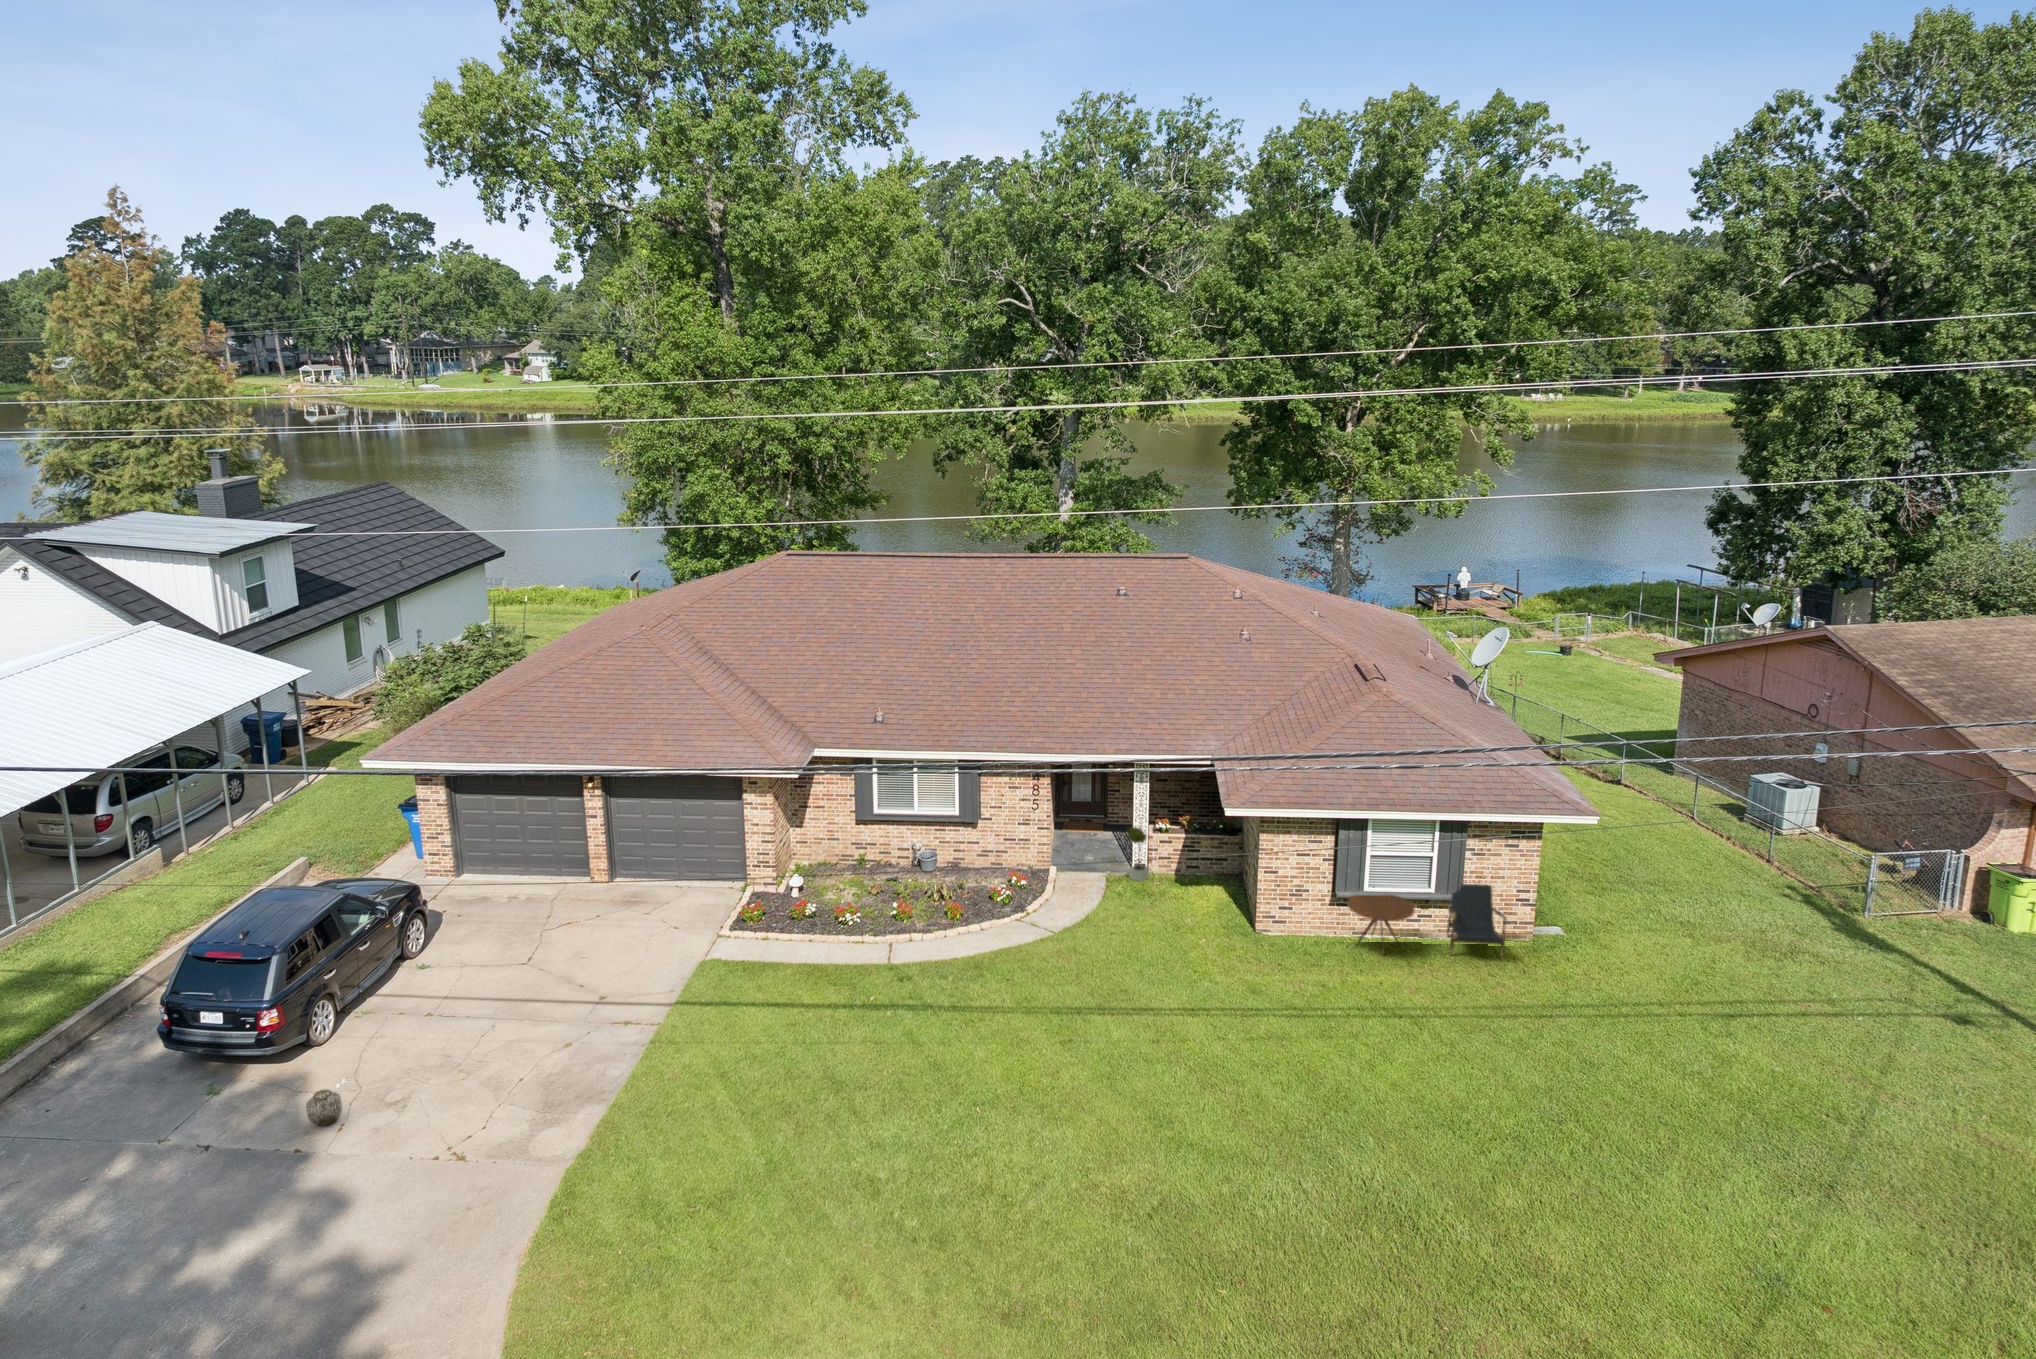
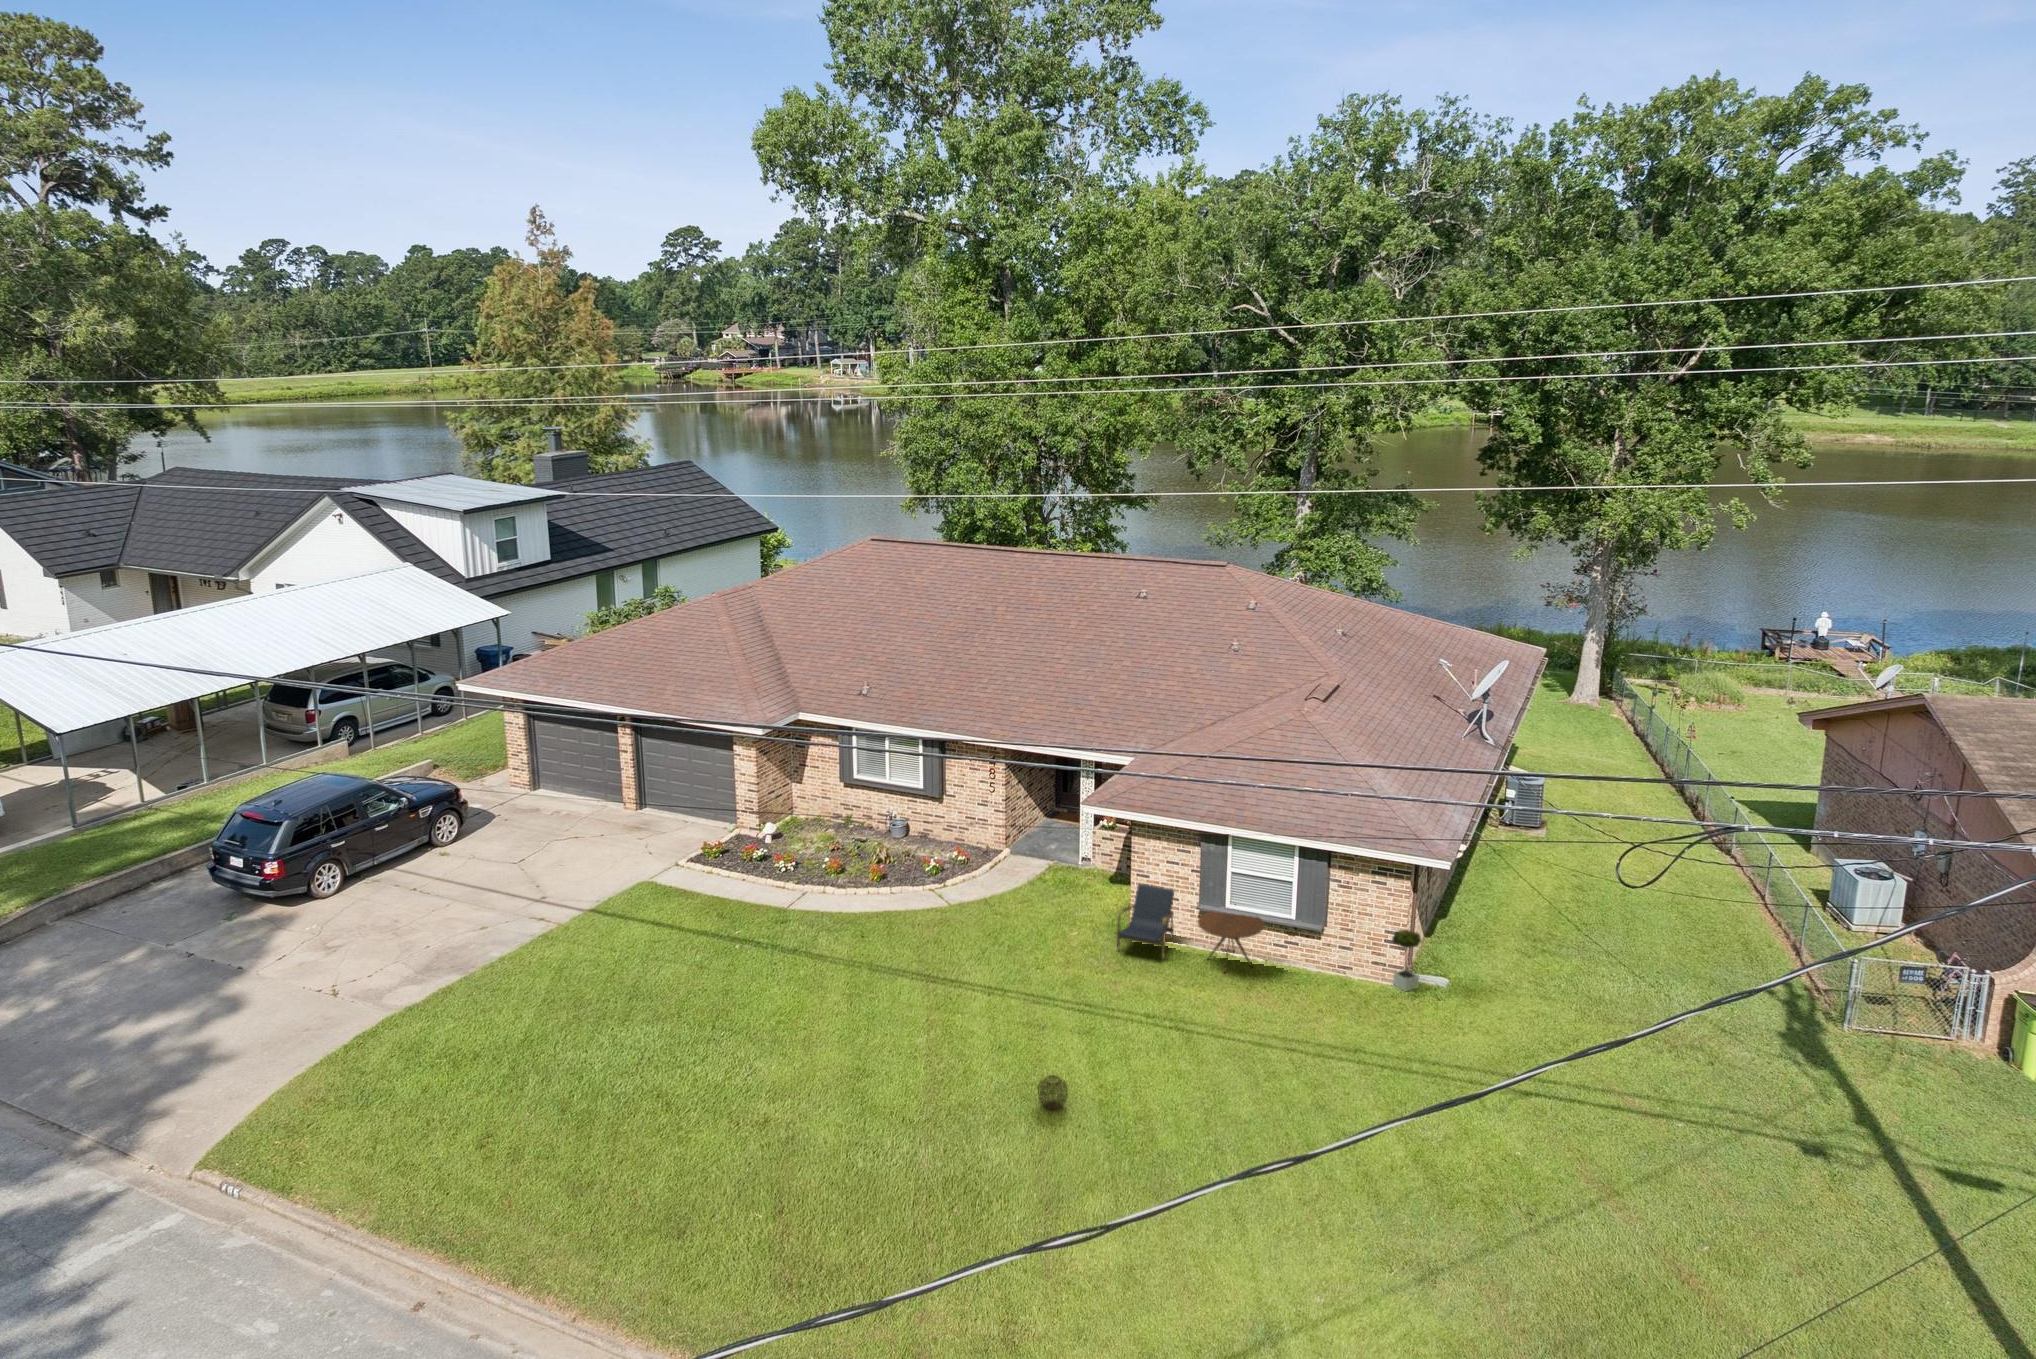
potted tree: present [1127,827,1149,882] -> present [1392,930,1421,991]
lounge chair: present [1447,884,1507,957] -> present [1117,884,1174,959]
woven basket: present [306,1090,342,1127] -> present [1038,1075,1067,1111]

